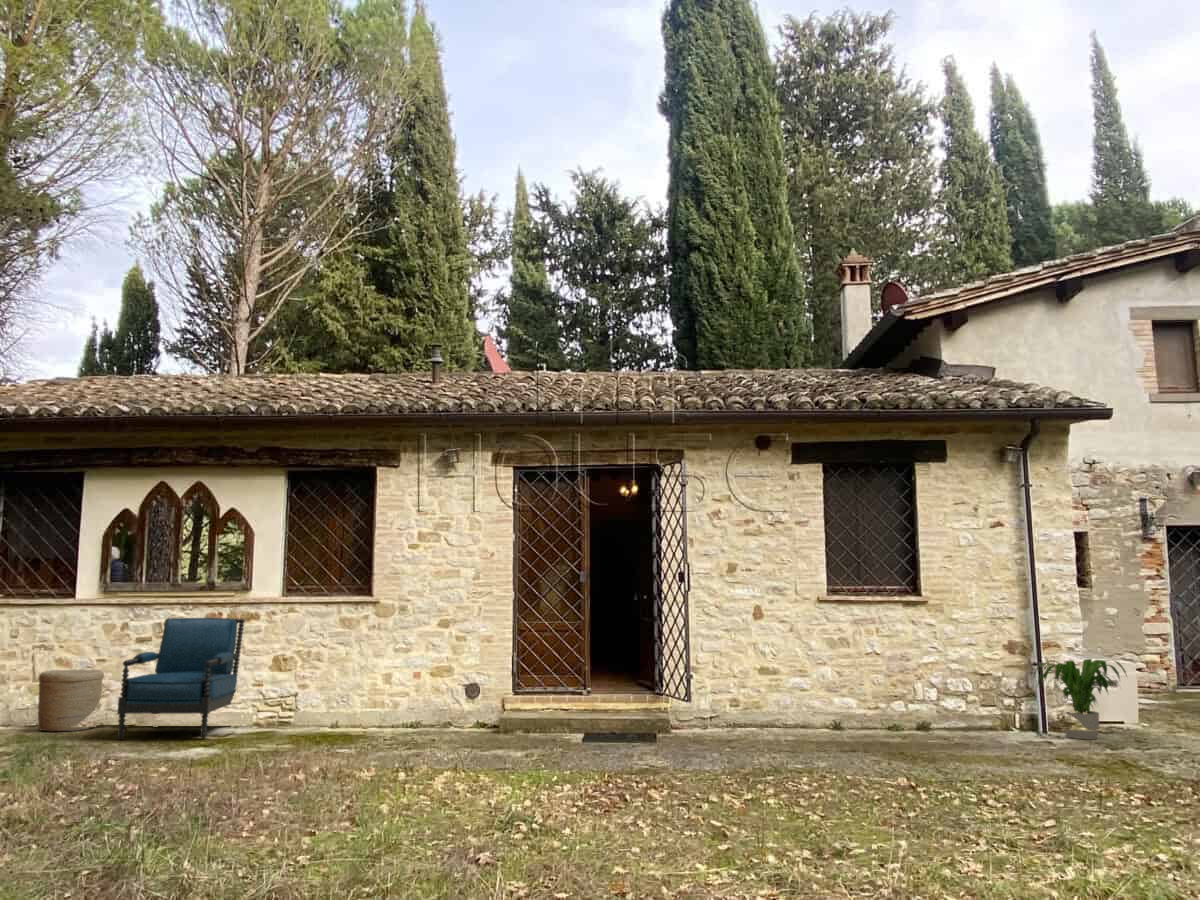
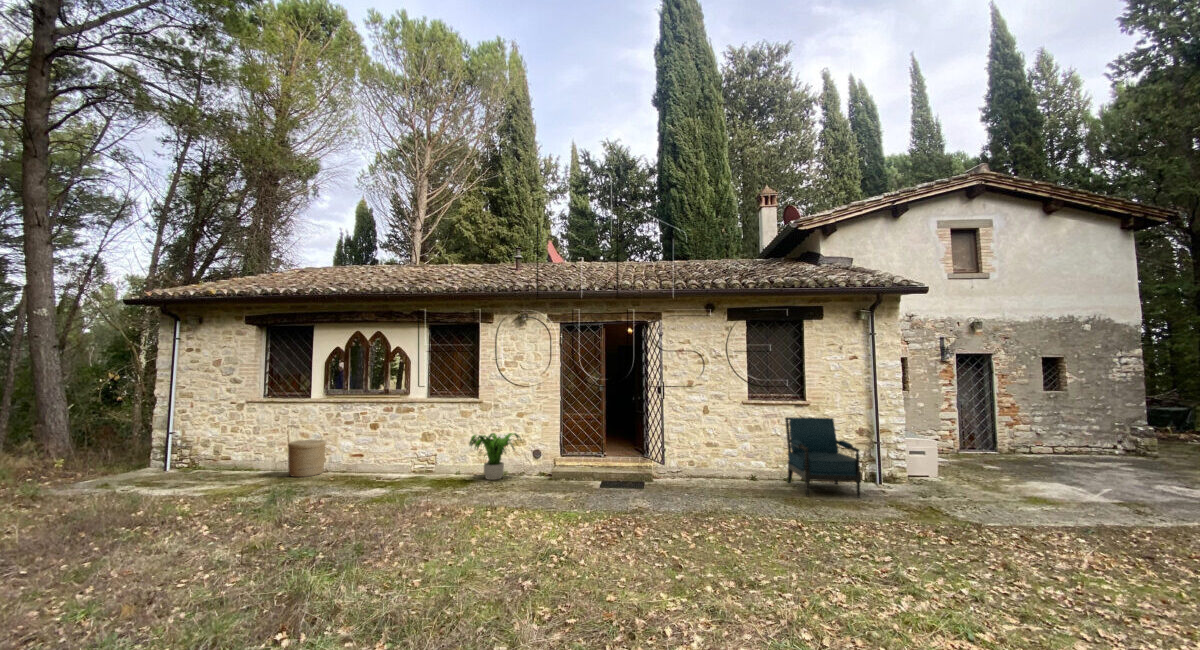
chair: present [117,618,245,740] -> present [785,417,861,498]
potted plant: present [1034,659,1127,739] -> present [469,433,521,480]

